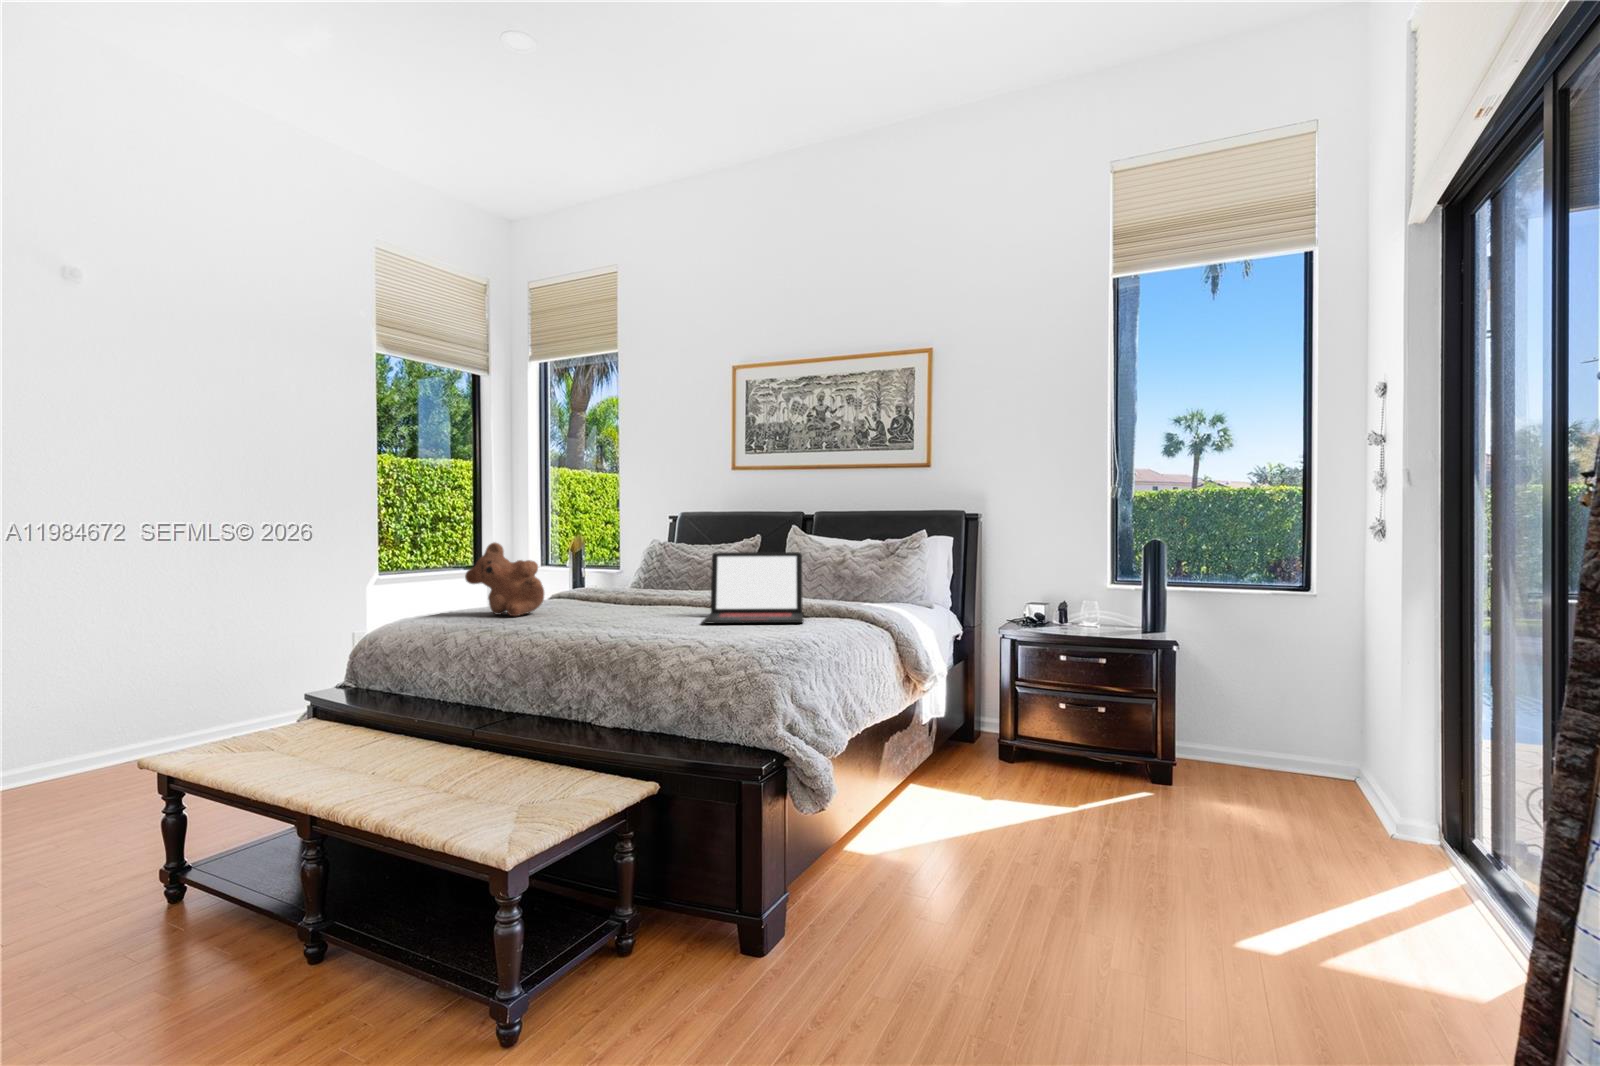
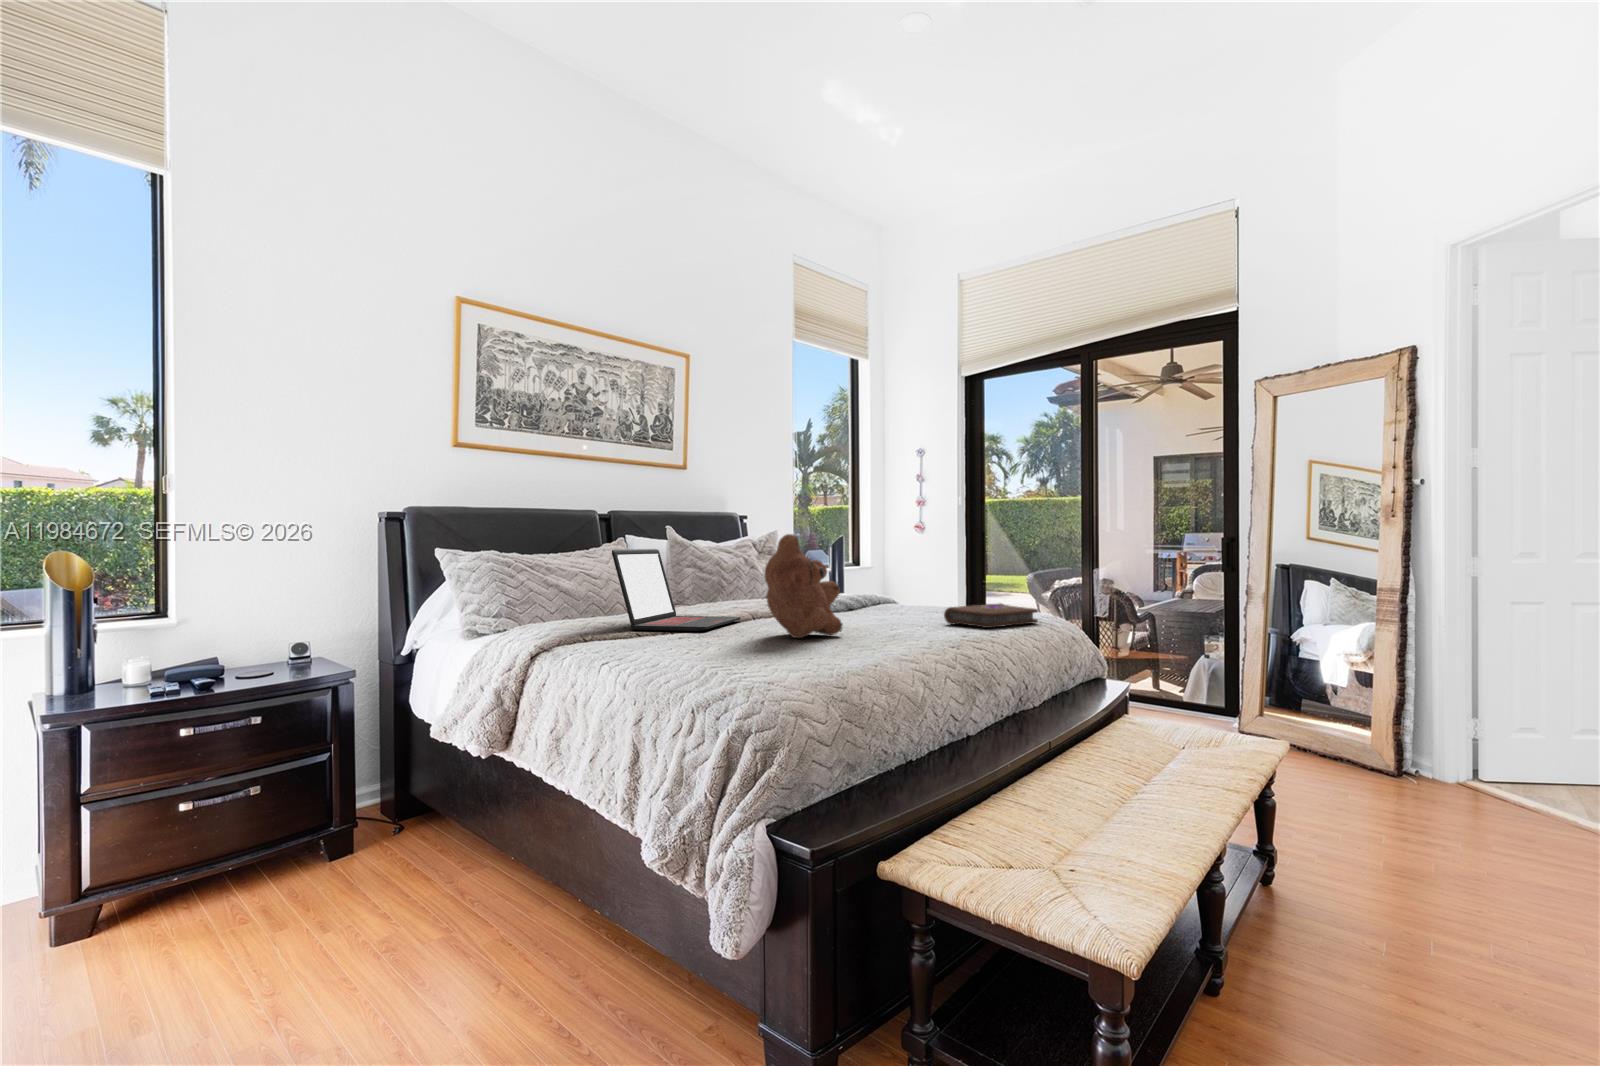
laptop: present [704,552,803,624] -> present [612,549,741,631]
book: none [560,611,651,638] -> present [944,603,1038,628]

